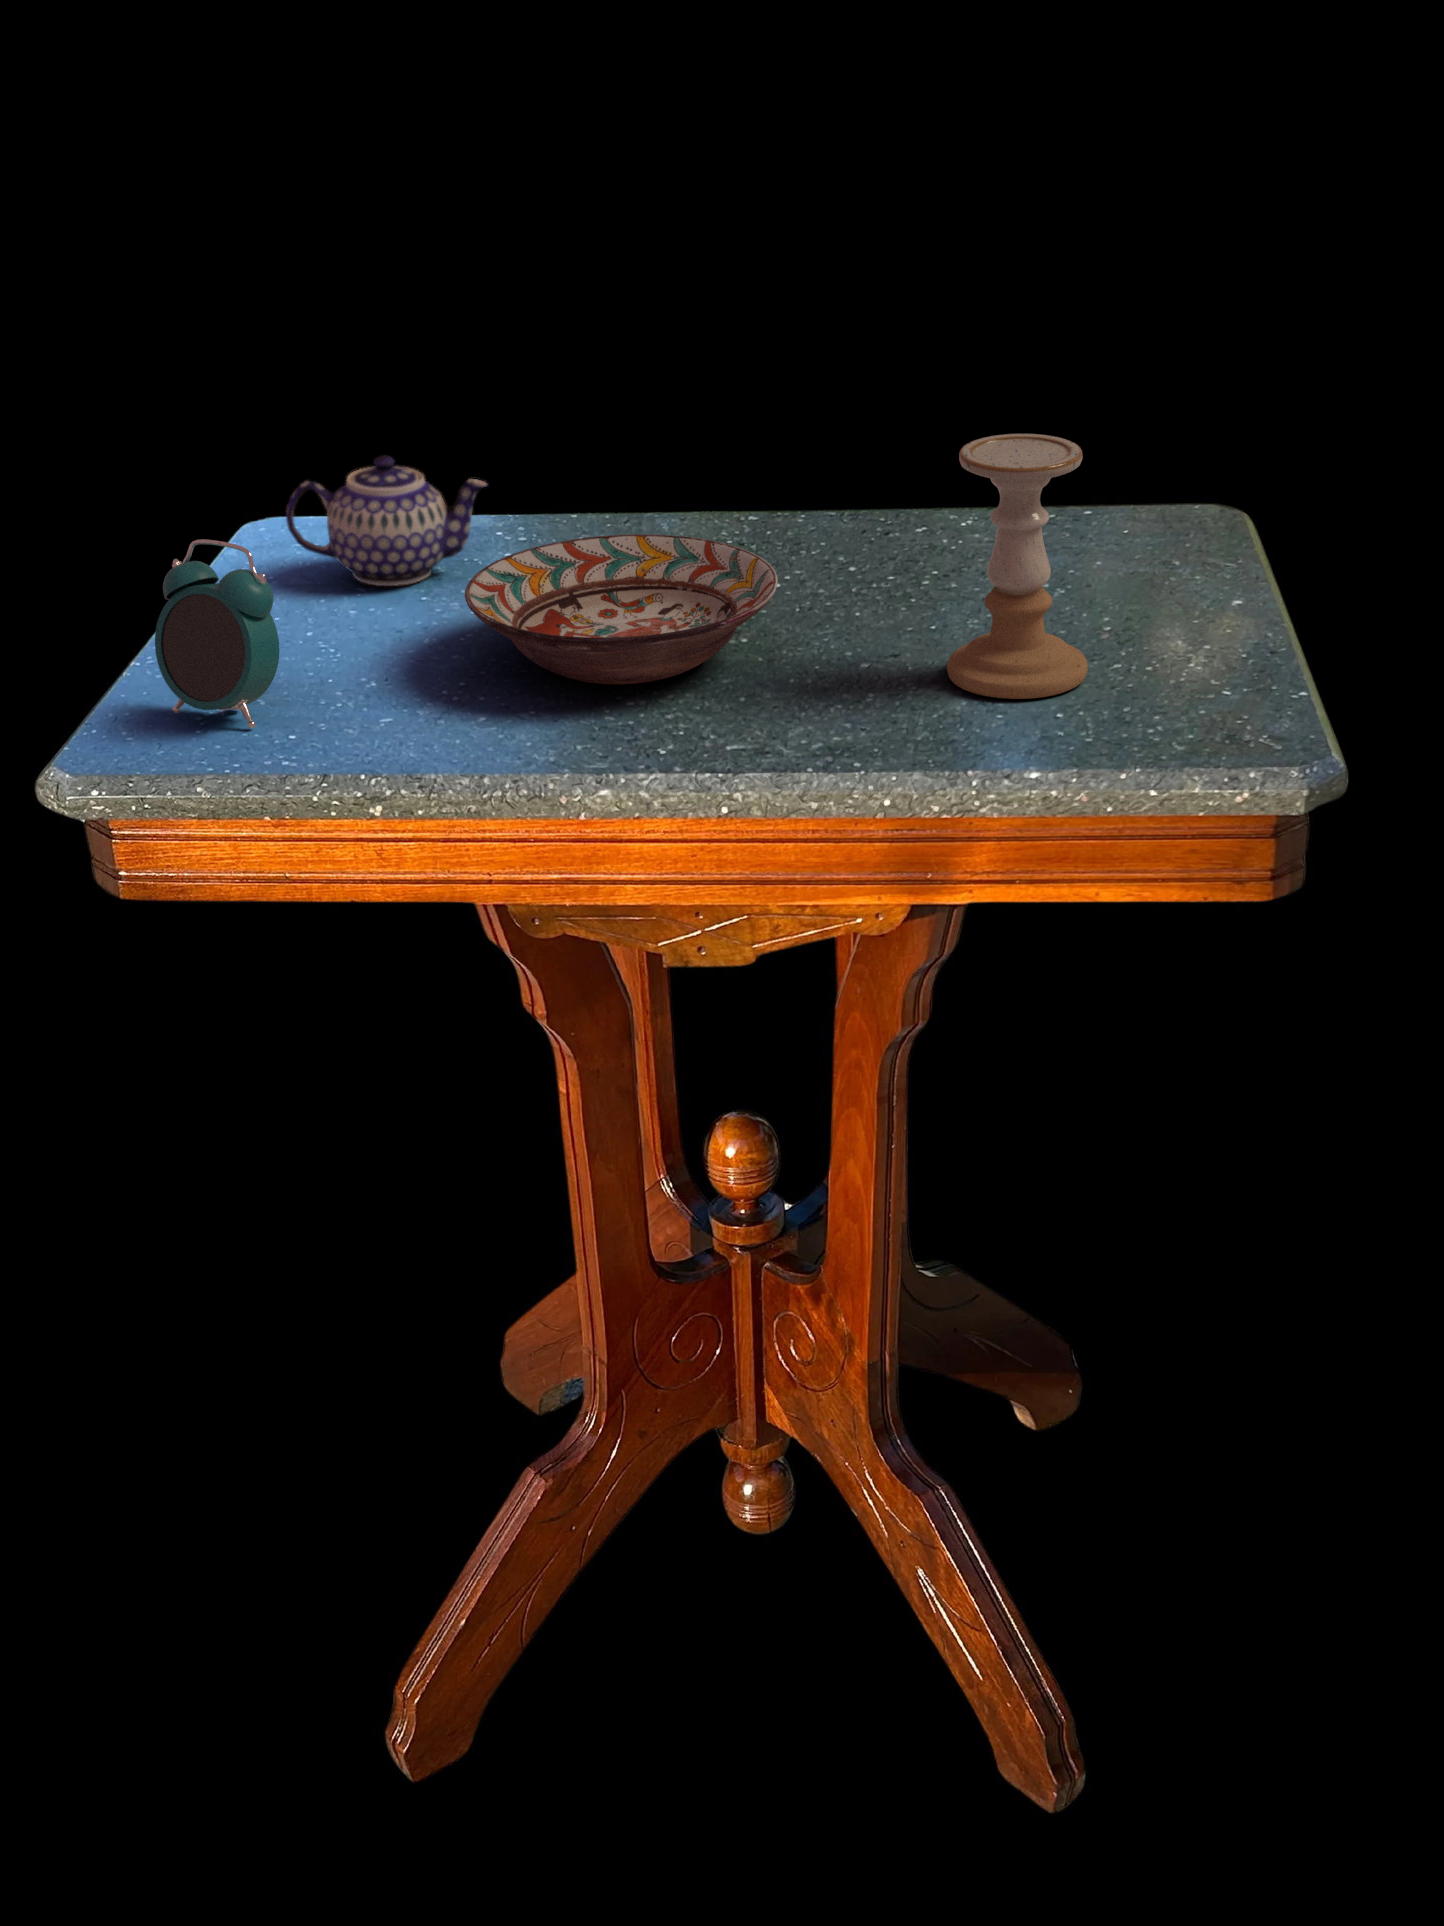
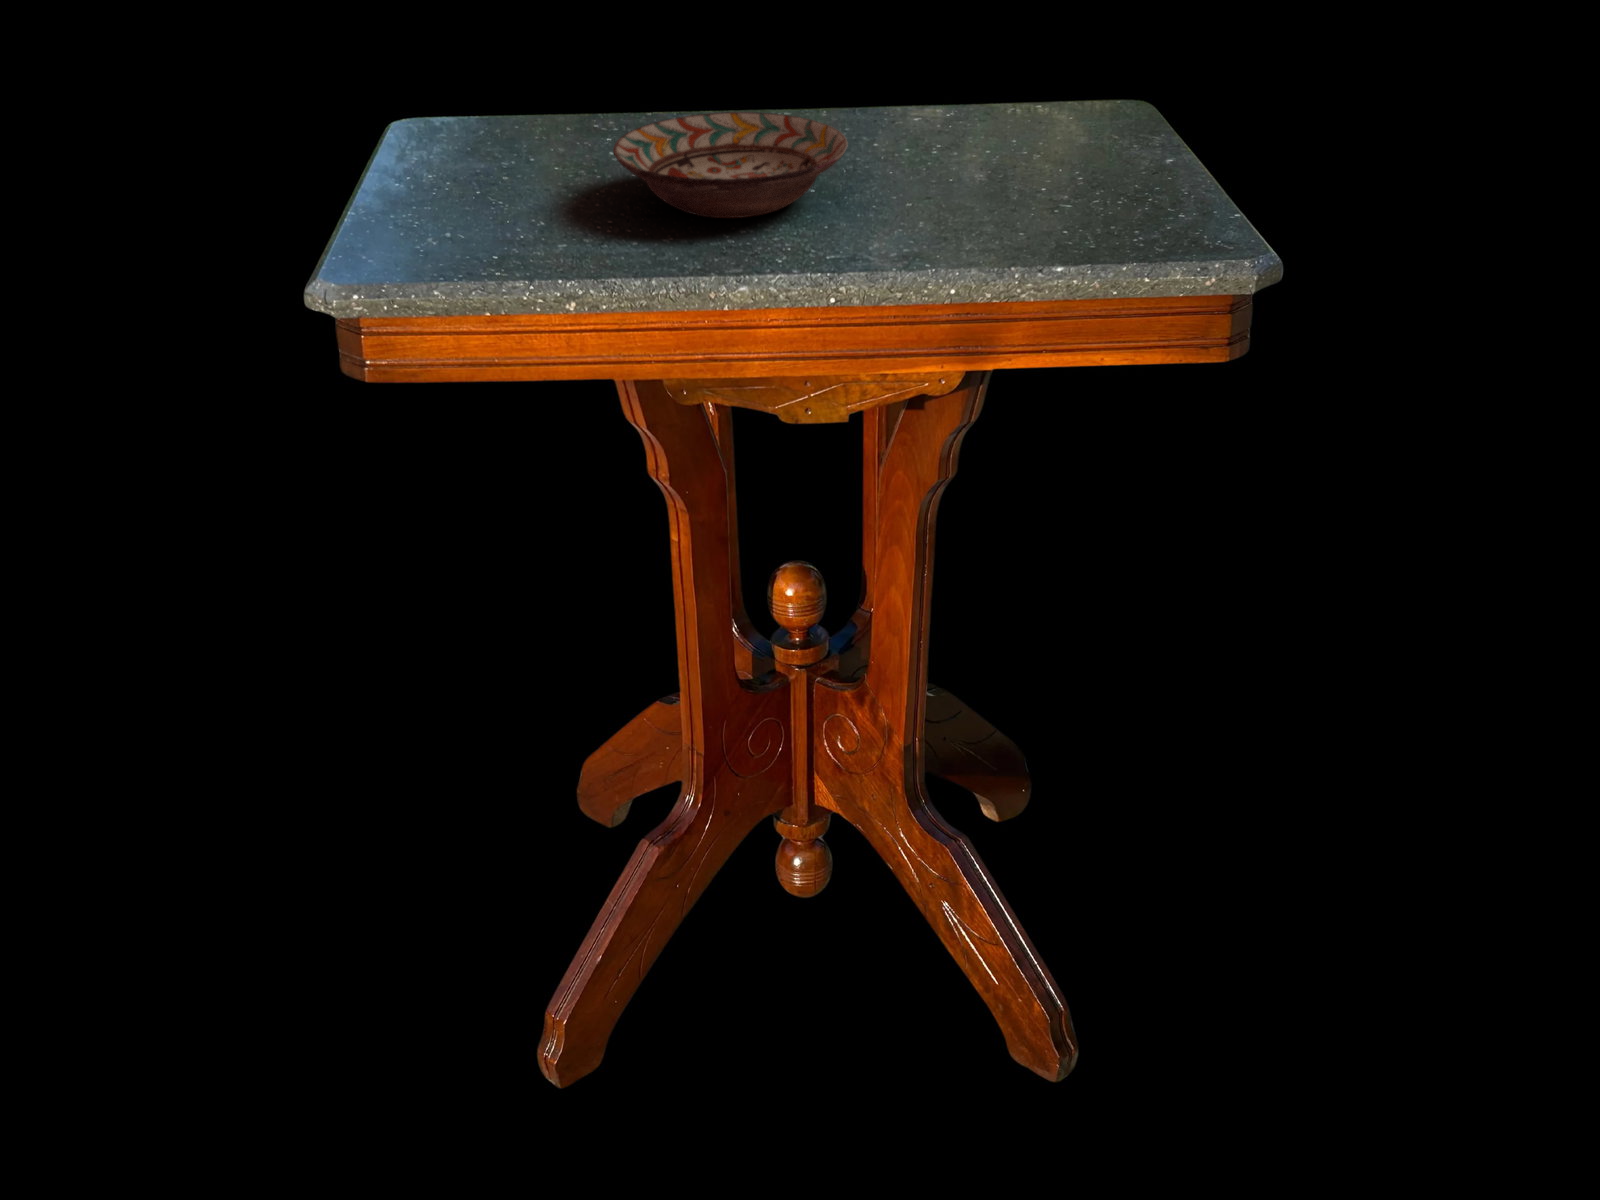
candle holder: present [947,434,1088,699] -> none [977,26,1081,221]
teapot: present [286,455,488,586] -> none [454,59,609,158]
alarm clock: present [155,539,279,728] -> none [386,110,483,253]

